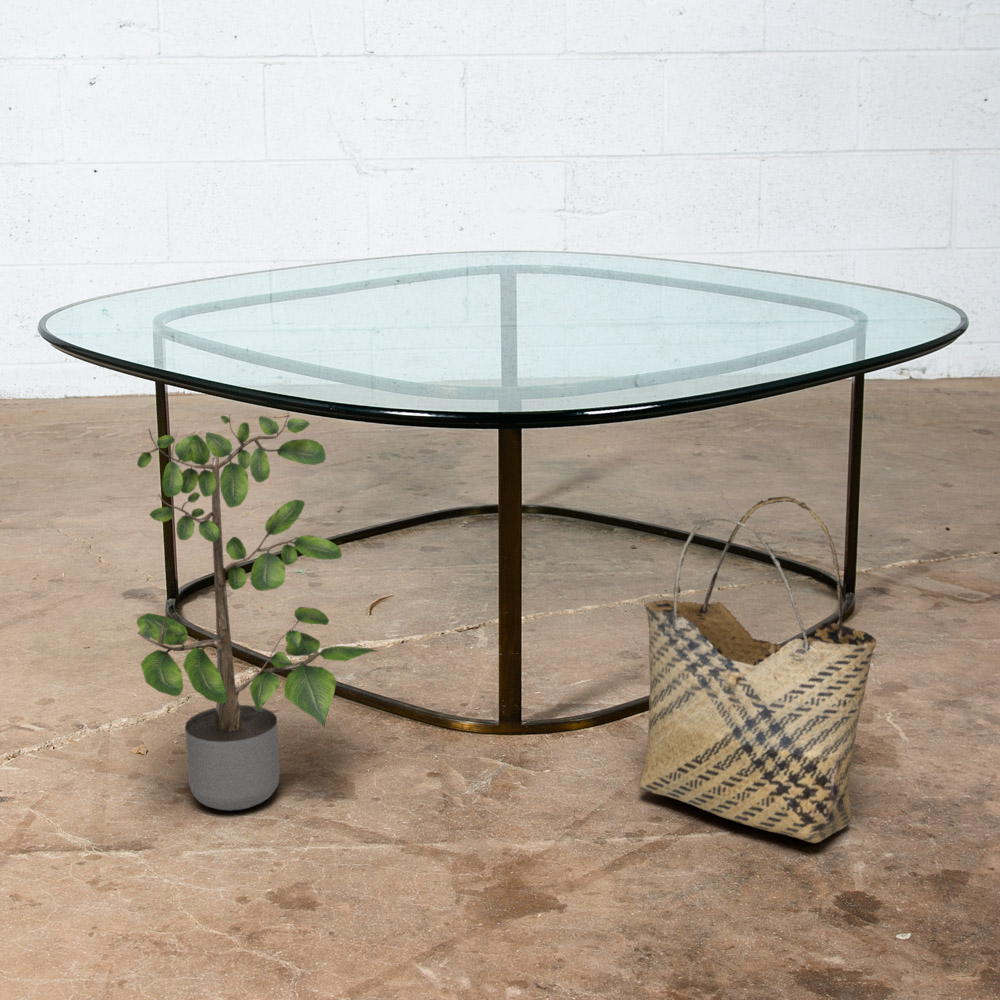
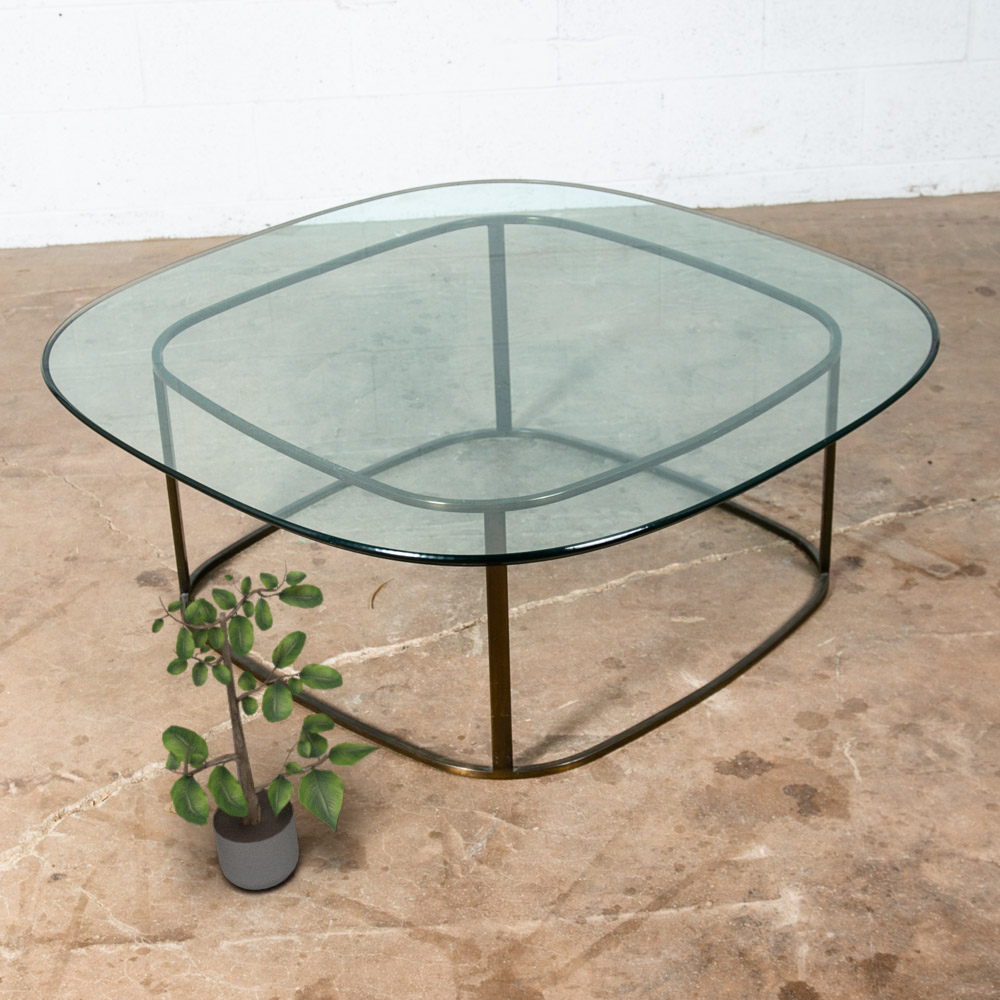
woven basket: present [639,497,876,843] -> none [616,622,825,929]

